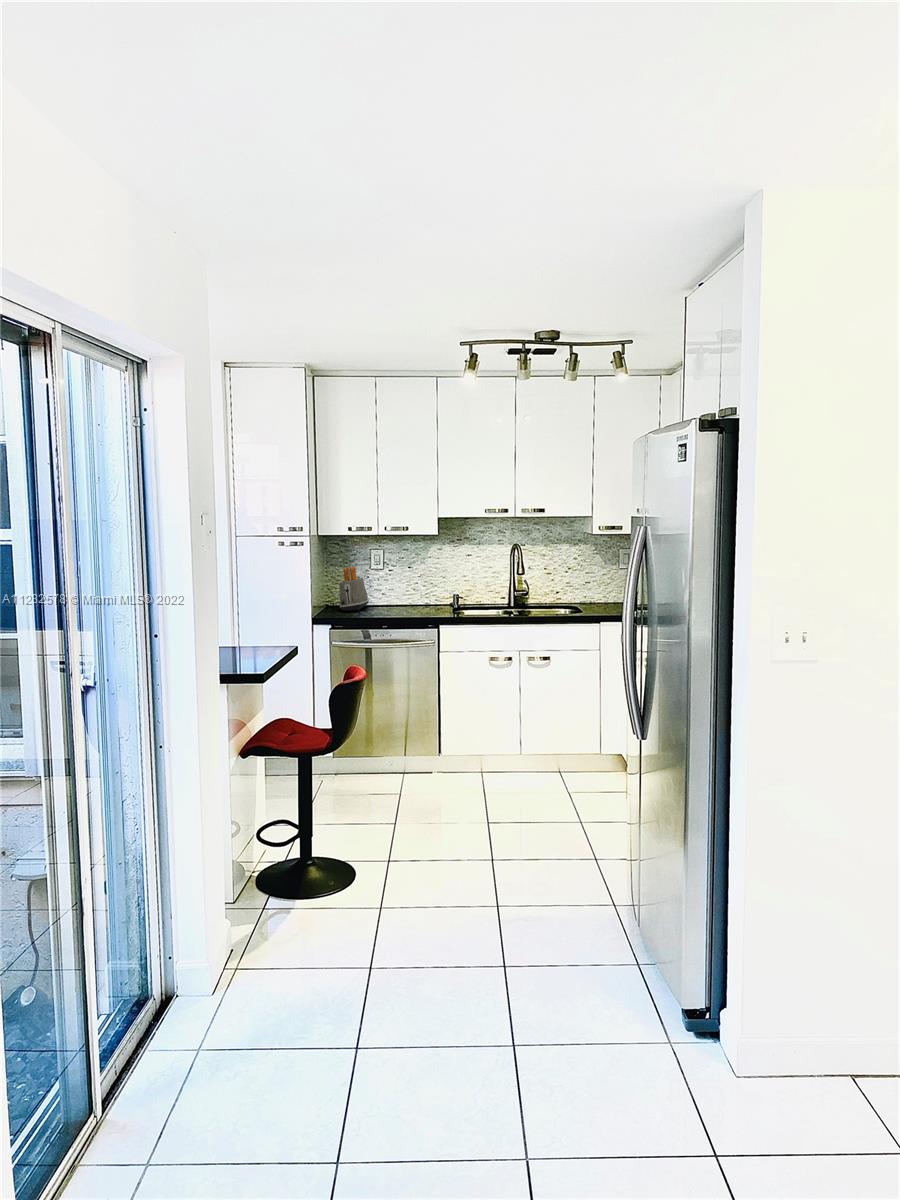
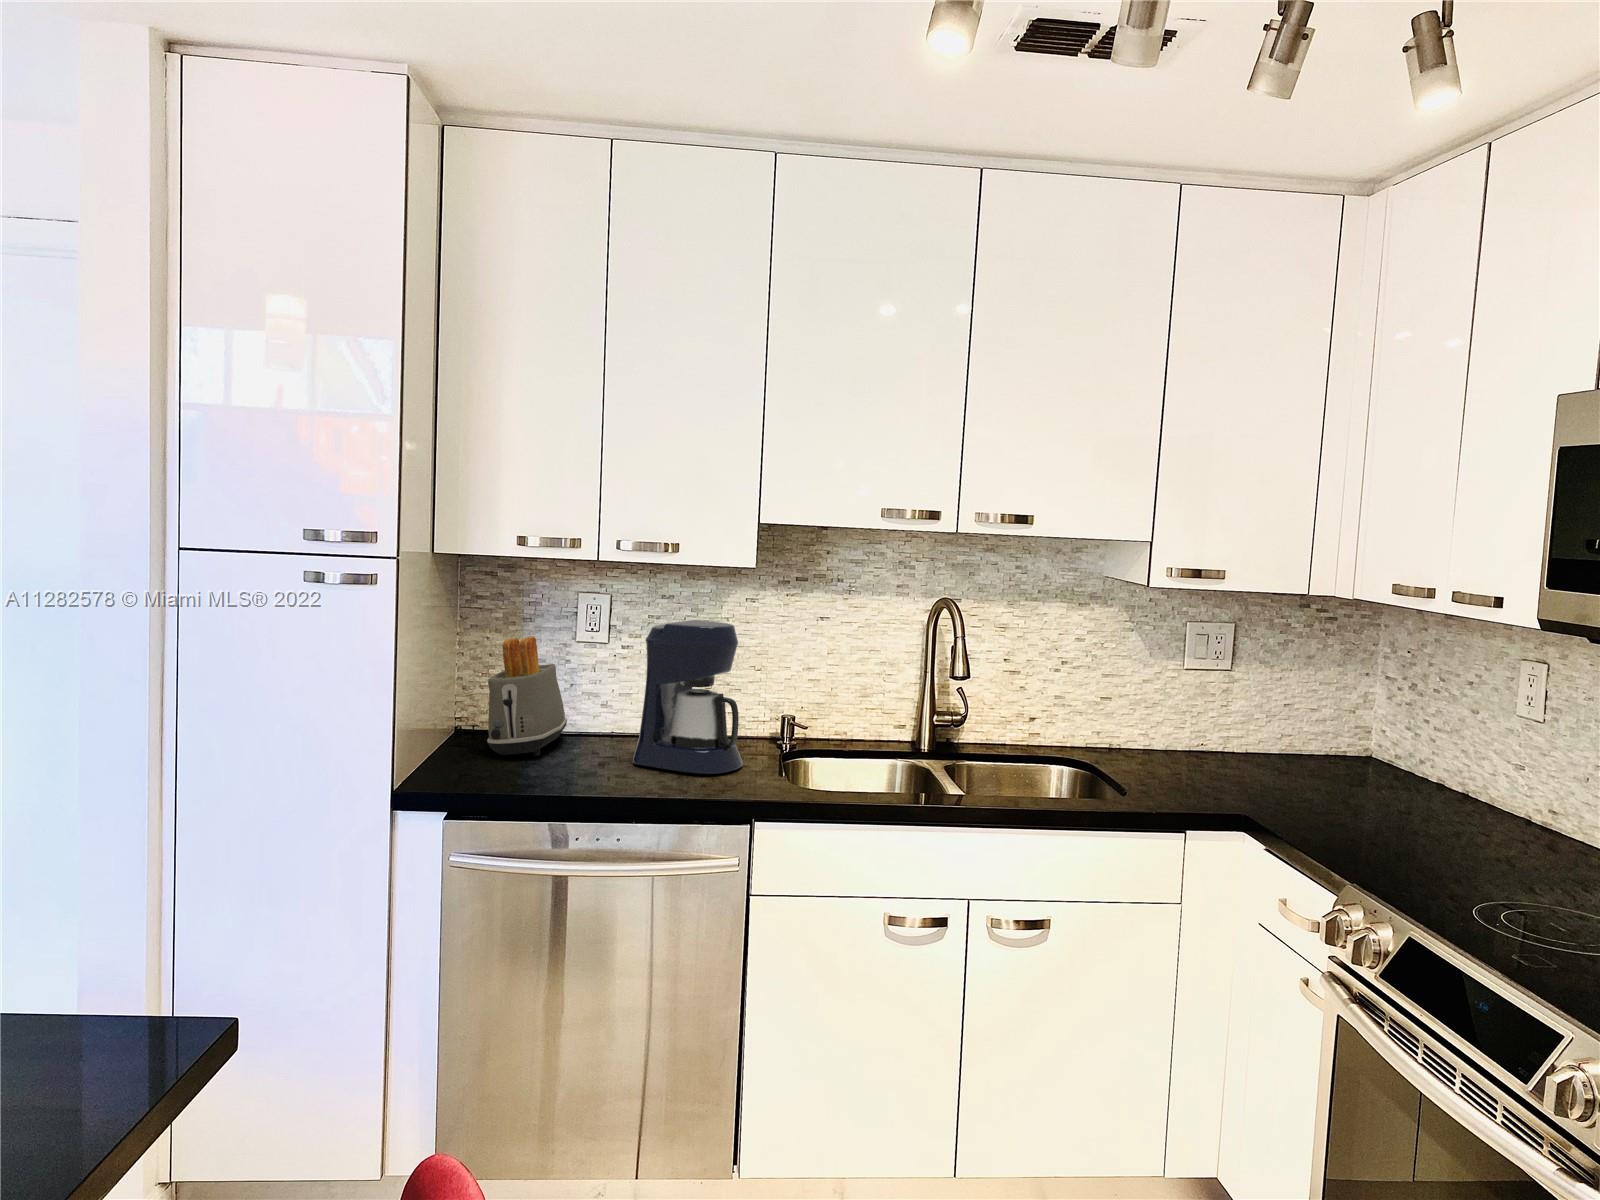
coffee maker: none [395,557,437,613] -> present [633,620,743,774]

